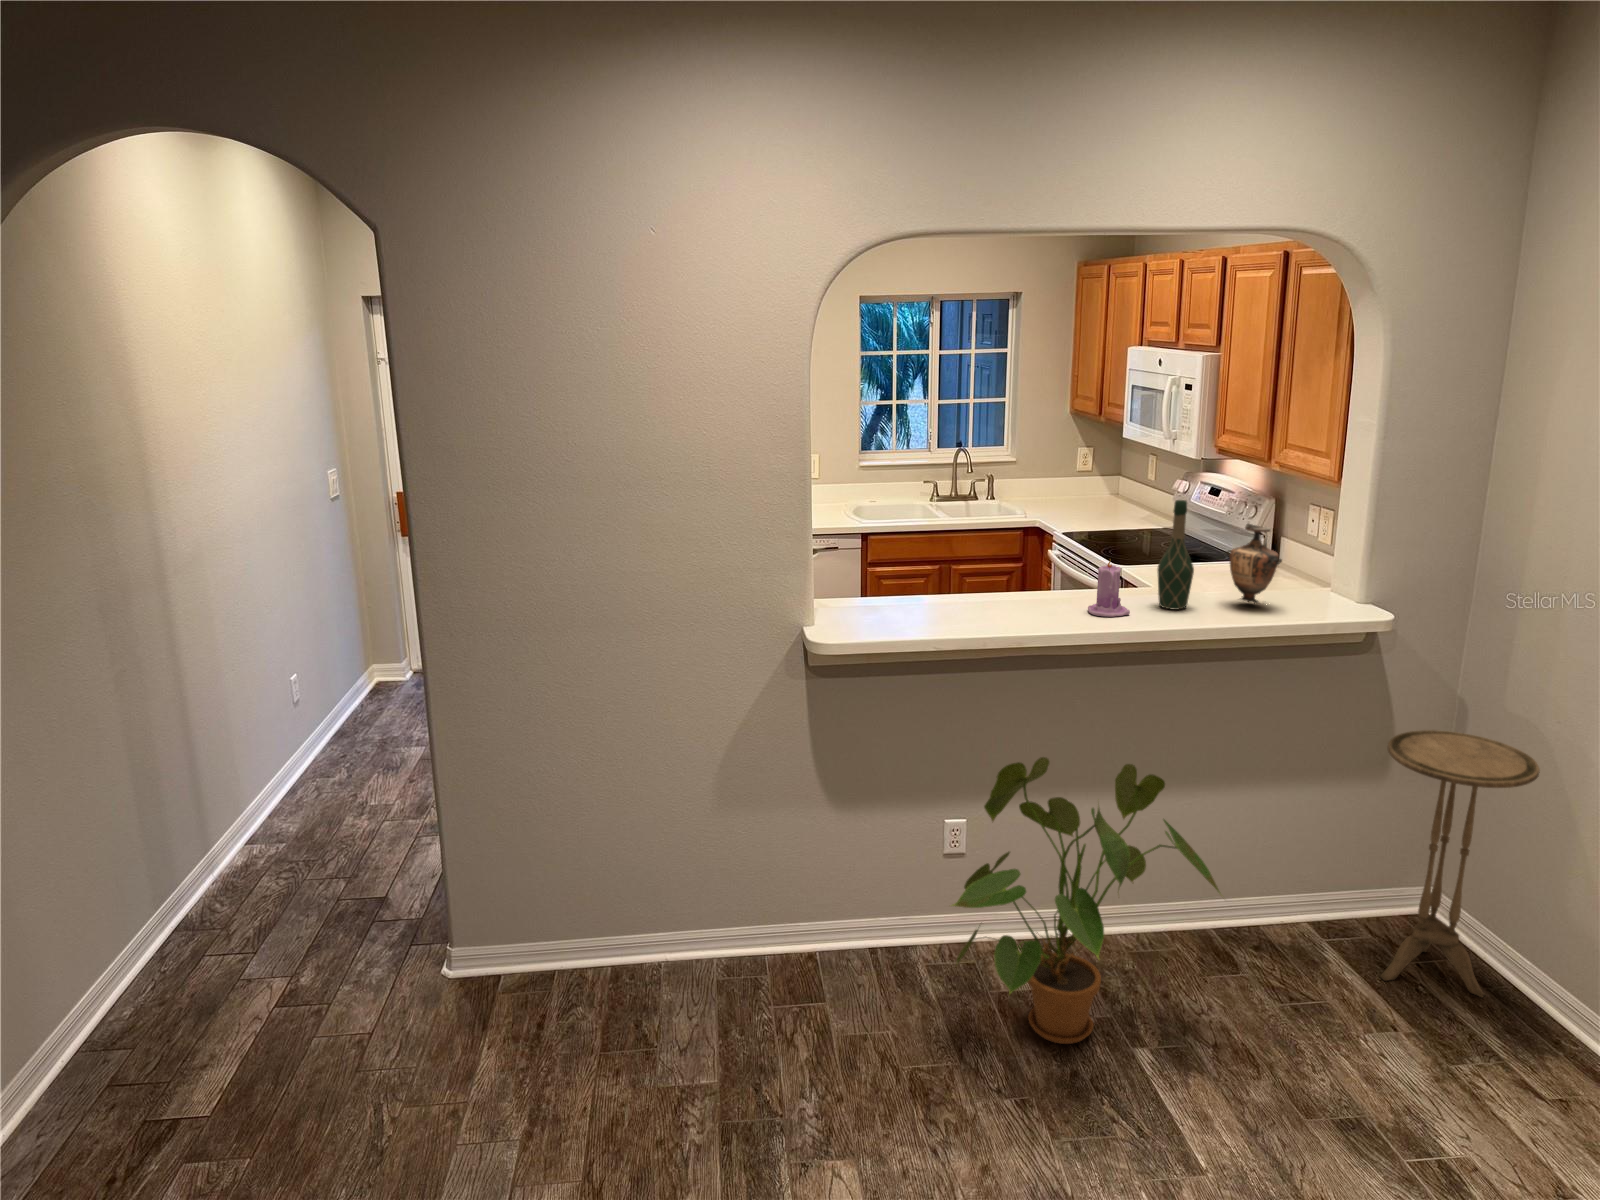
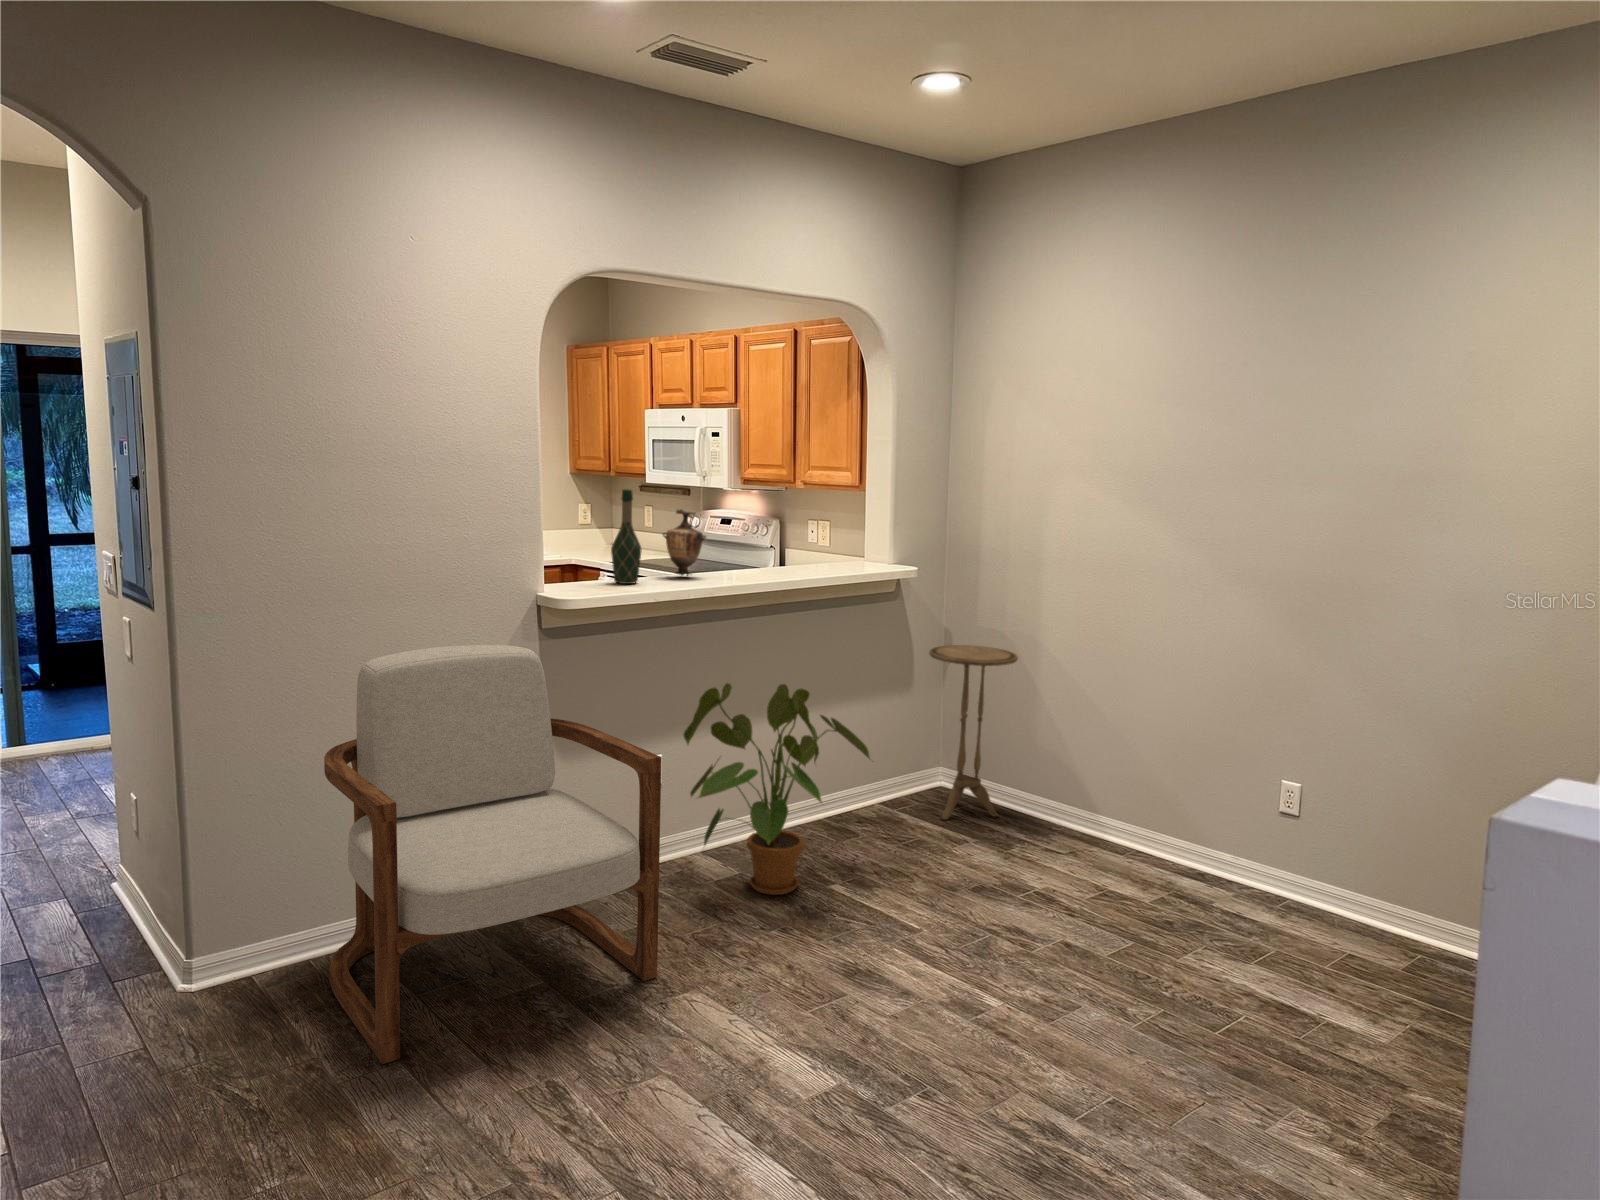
wine bottle: present [1158,500,1194,610] -> present [611,489,641,584]
vase: present [1226,524,1282,604] -> present [663,509,706,576]
candle: present [1088,561,1130,617] -> none [737,530,769,573]
armchair: none [488,694,830,1136] -> present [324,645,661,1064]

